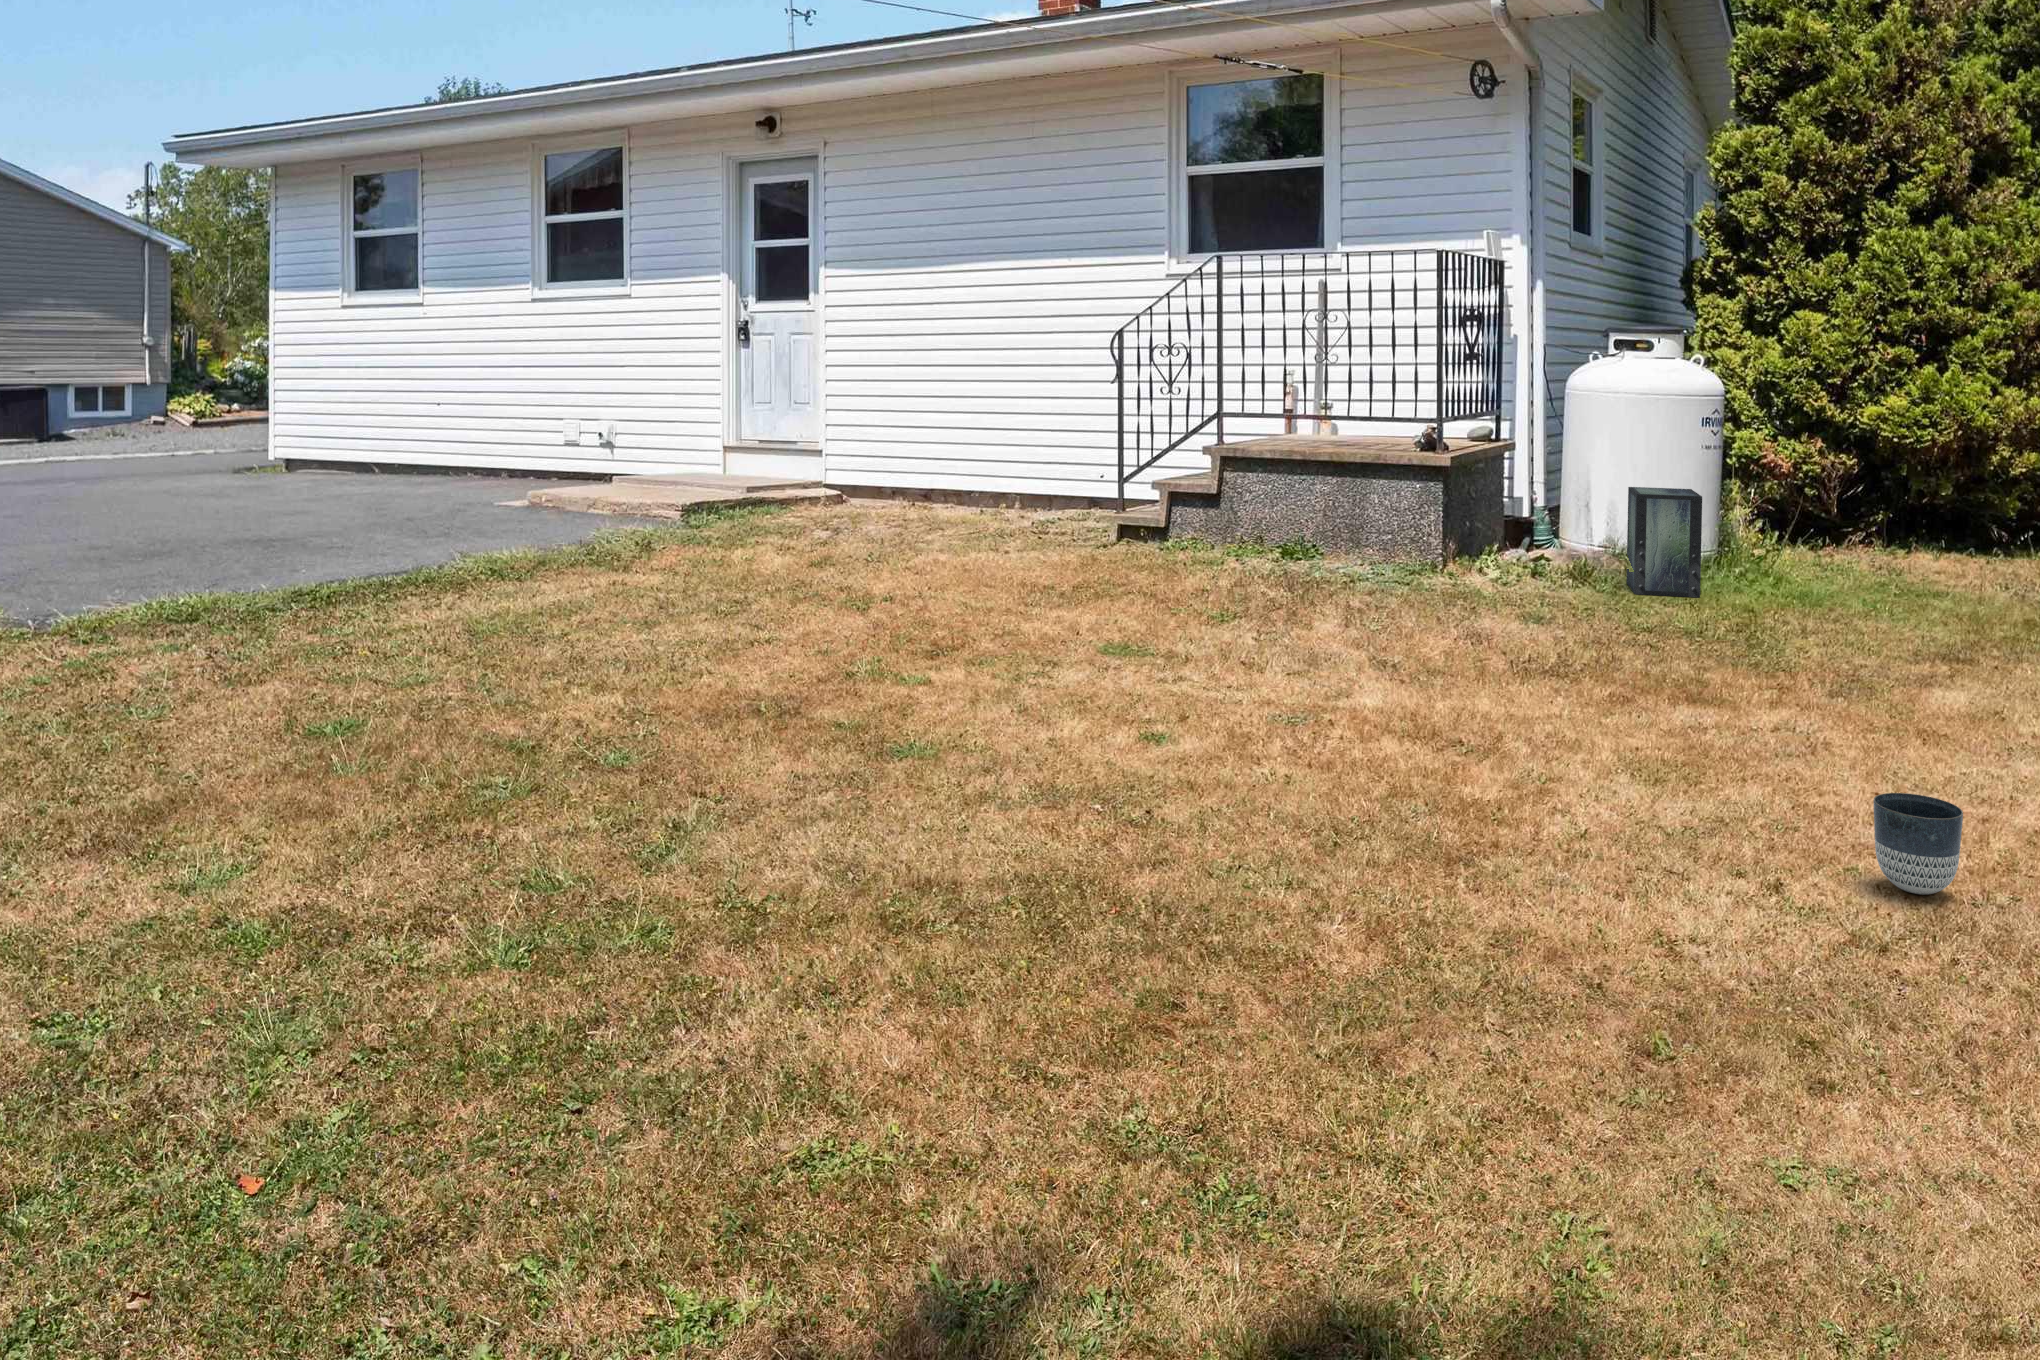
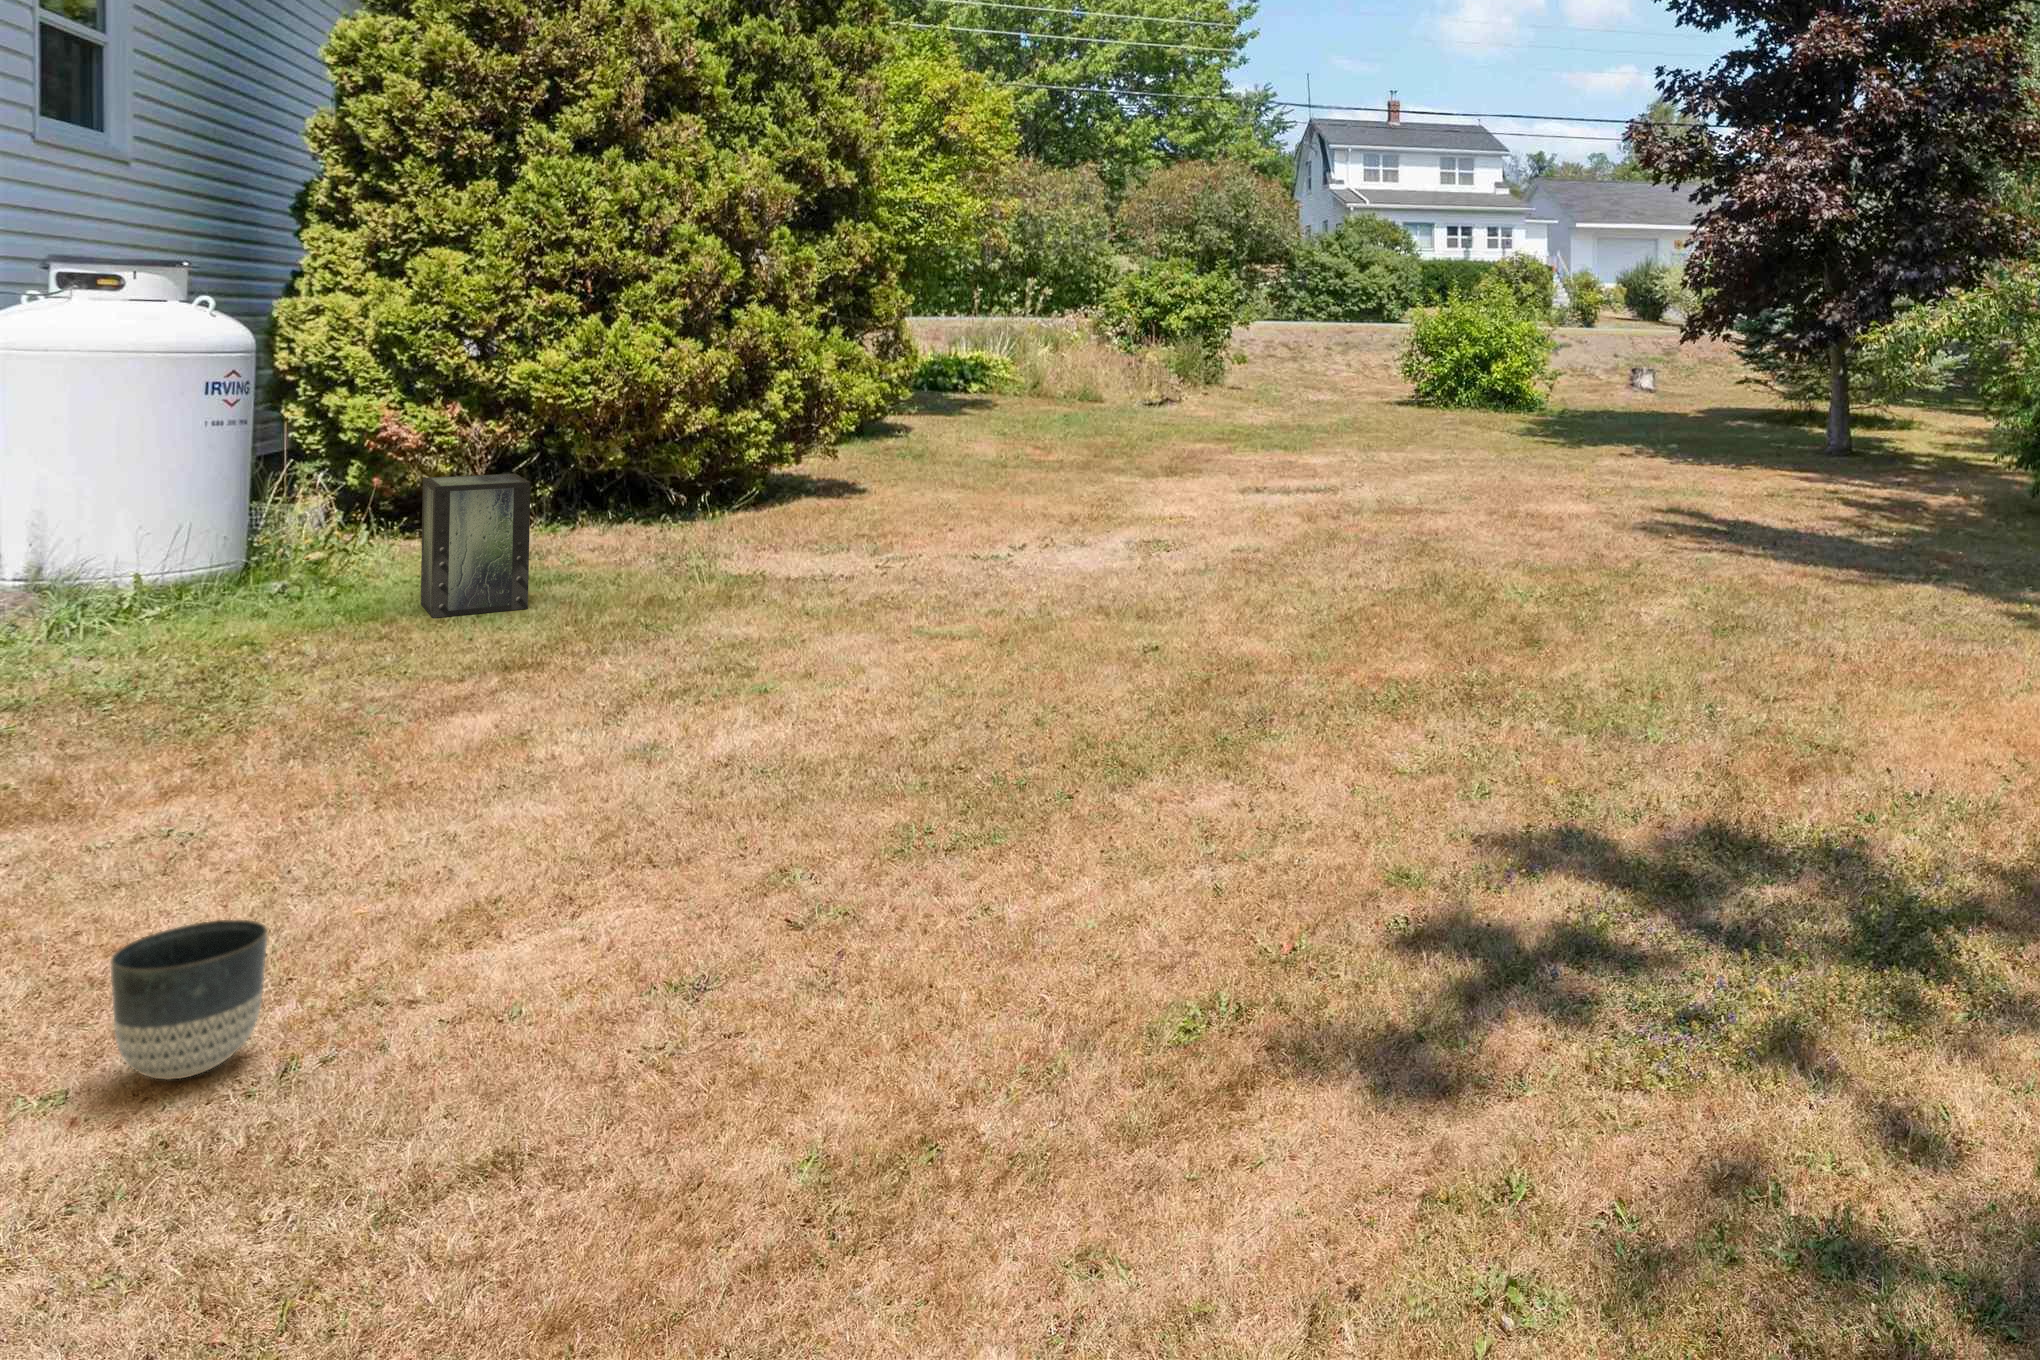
storage box: present [1626,487,1702,598] -> present [421,474,530,618]

